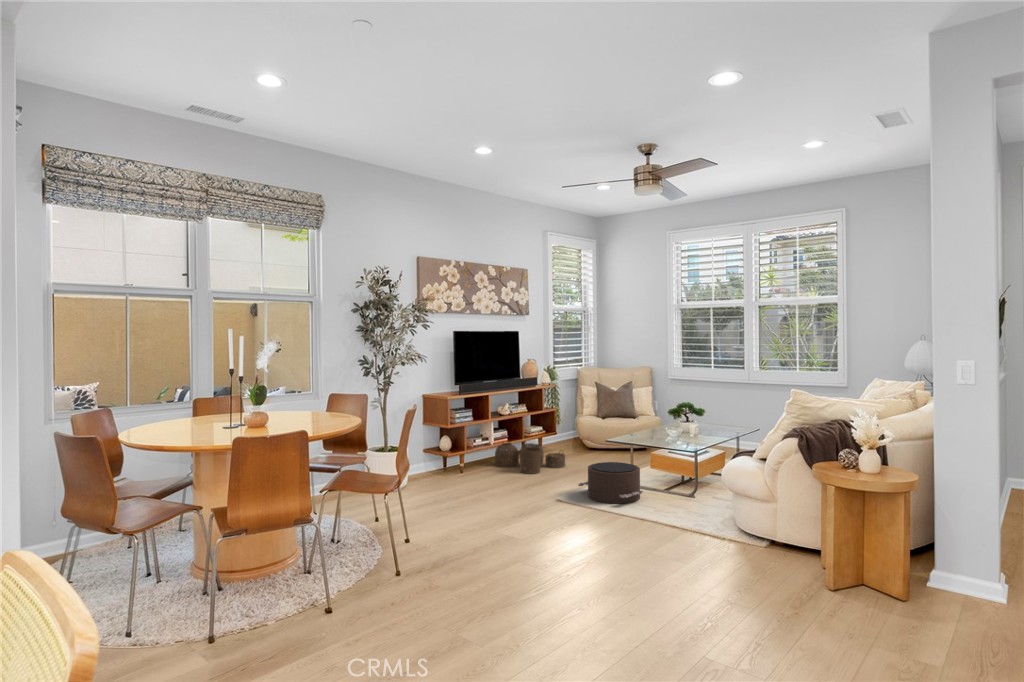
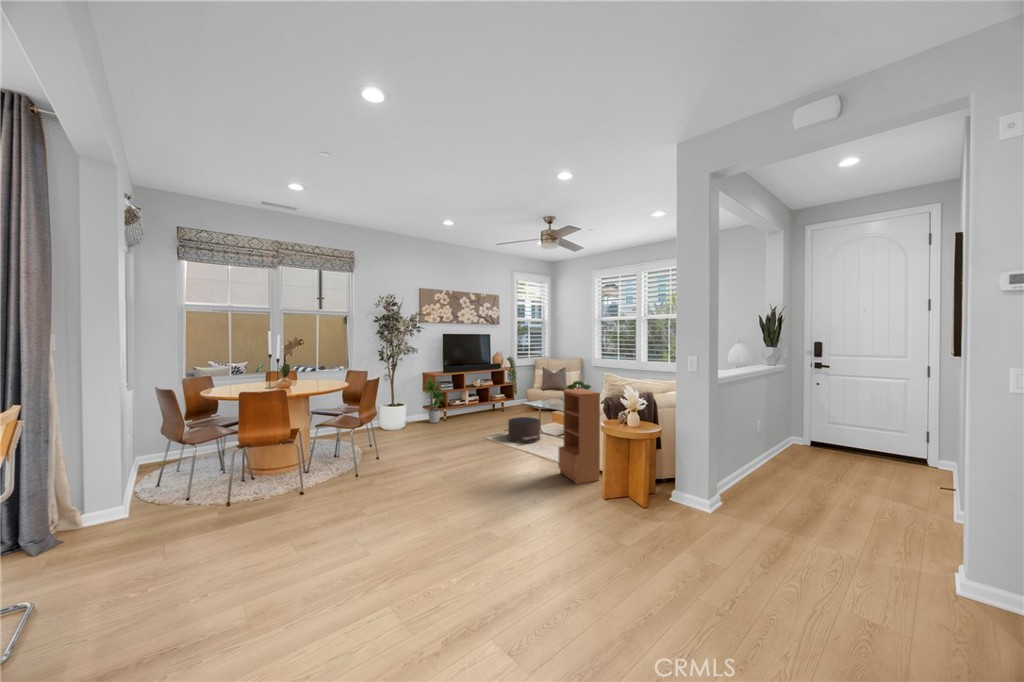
potted plant: none [421,400,469,476] -> present [423,378,443,423]
bookcase: none [716,414,789,566] -> present [558,389,600,484]
woven basket: present [495,443,565,473] -> none [468,402,511,423]

